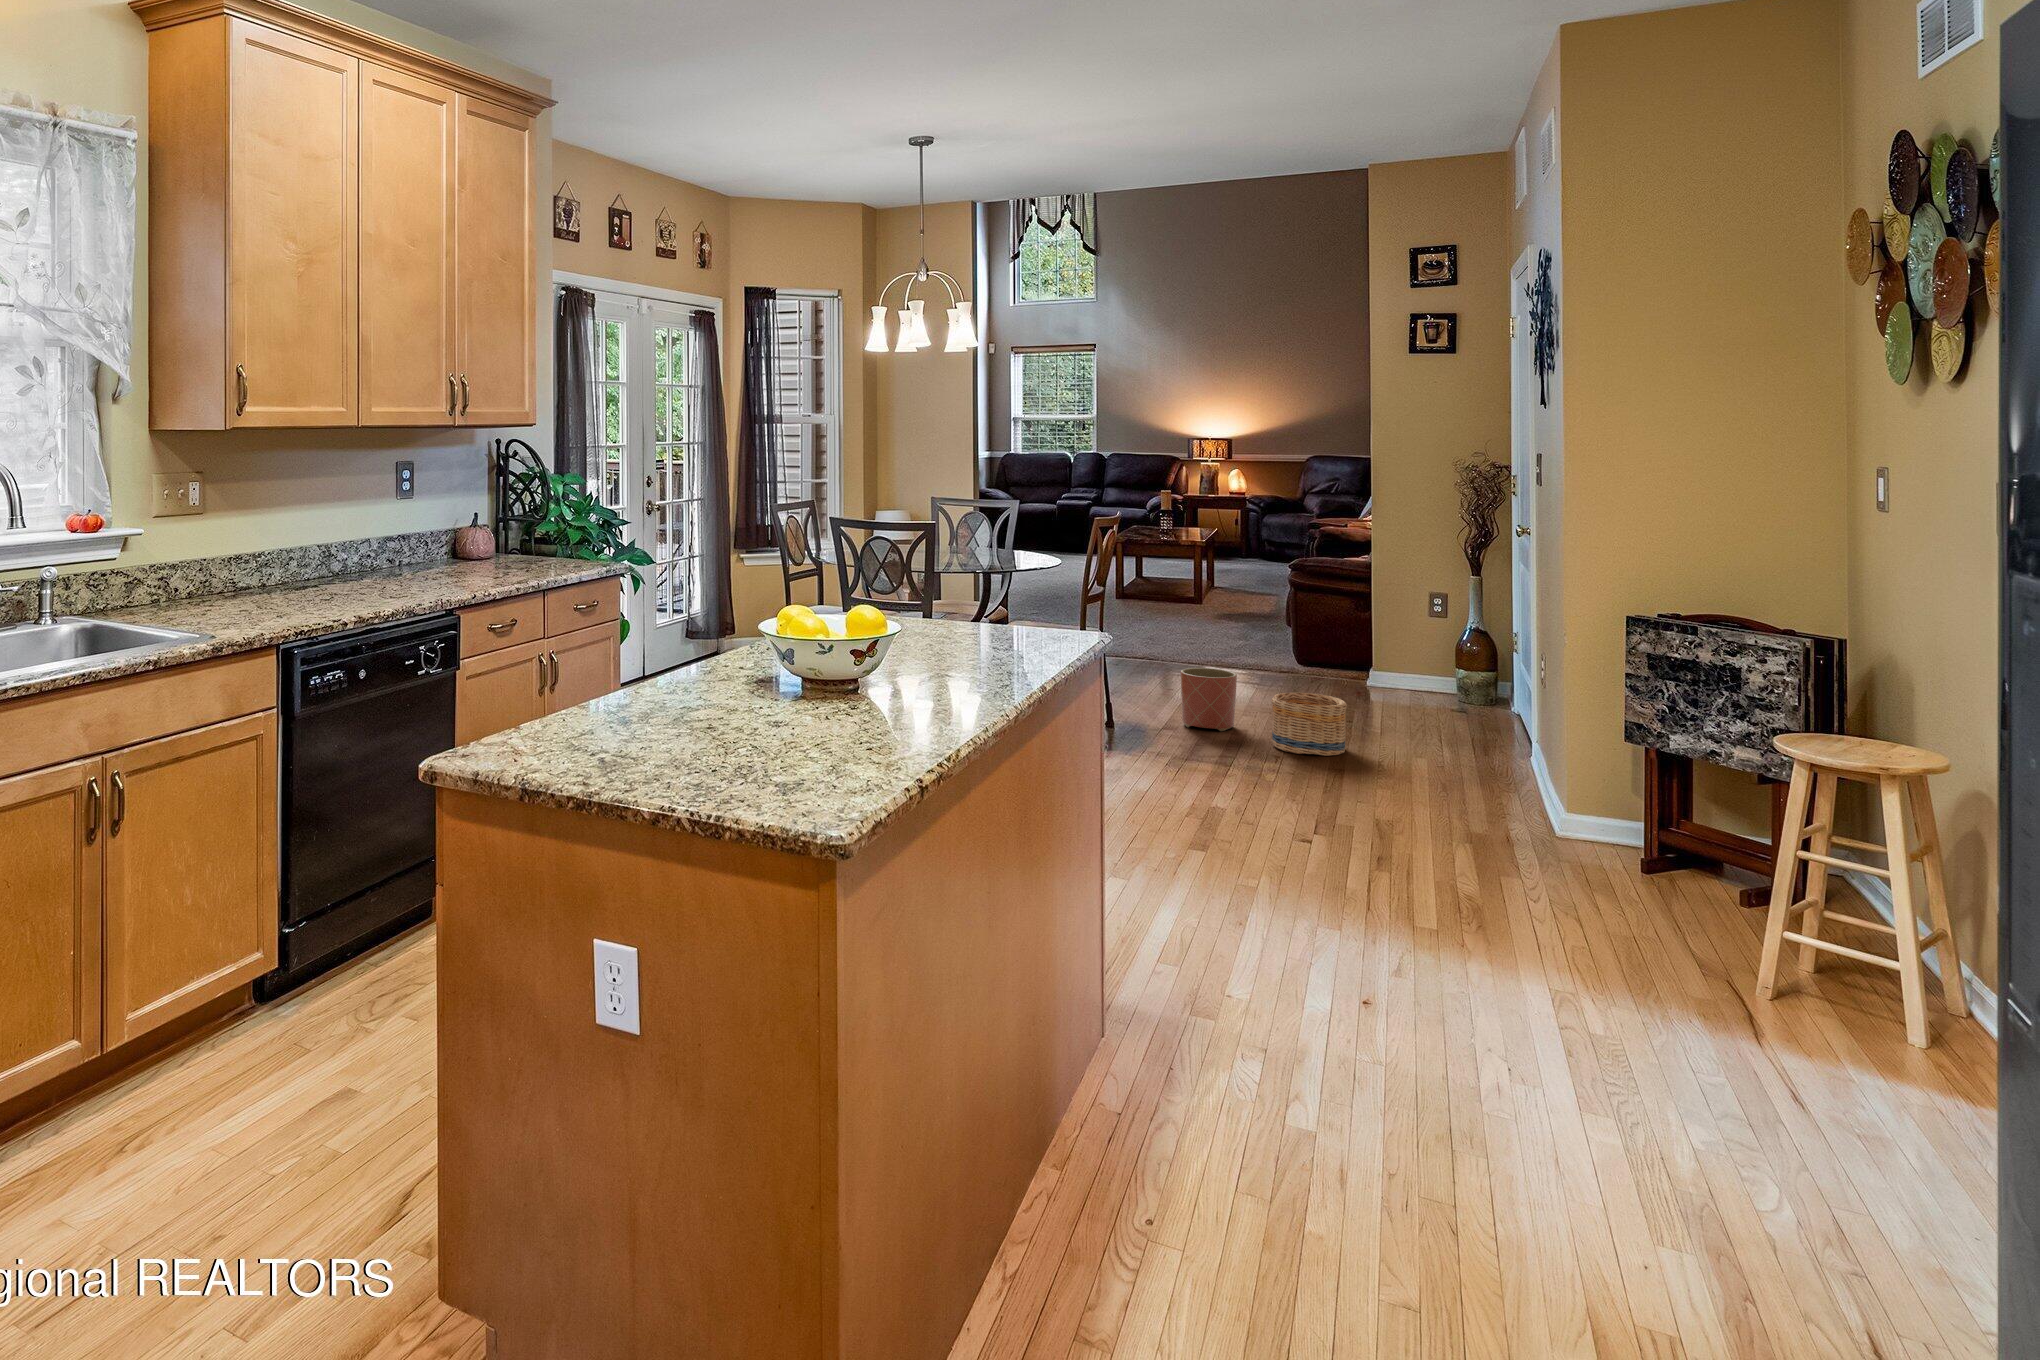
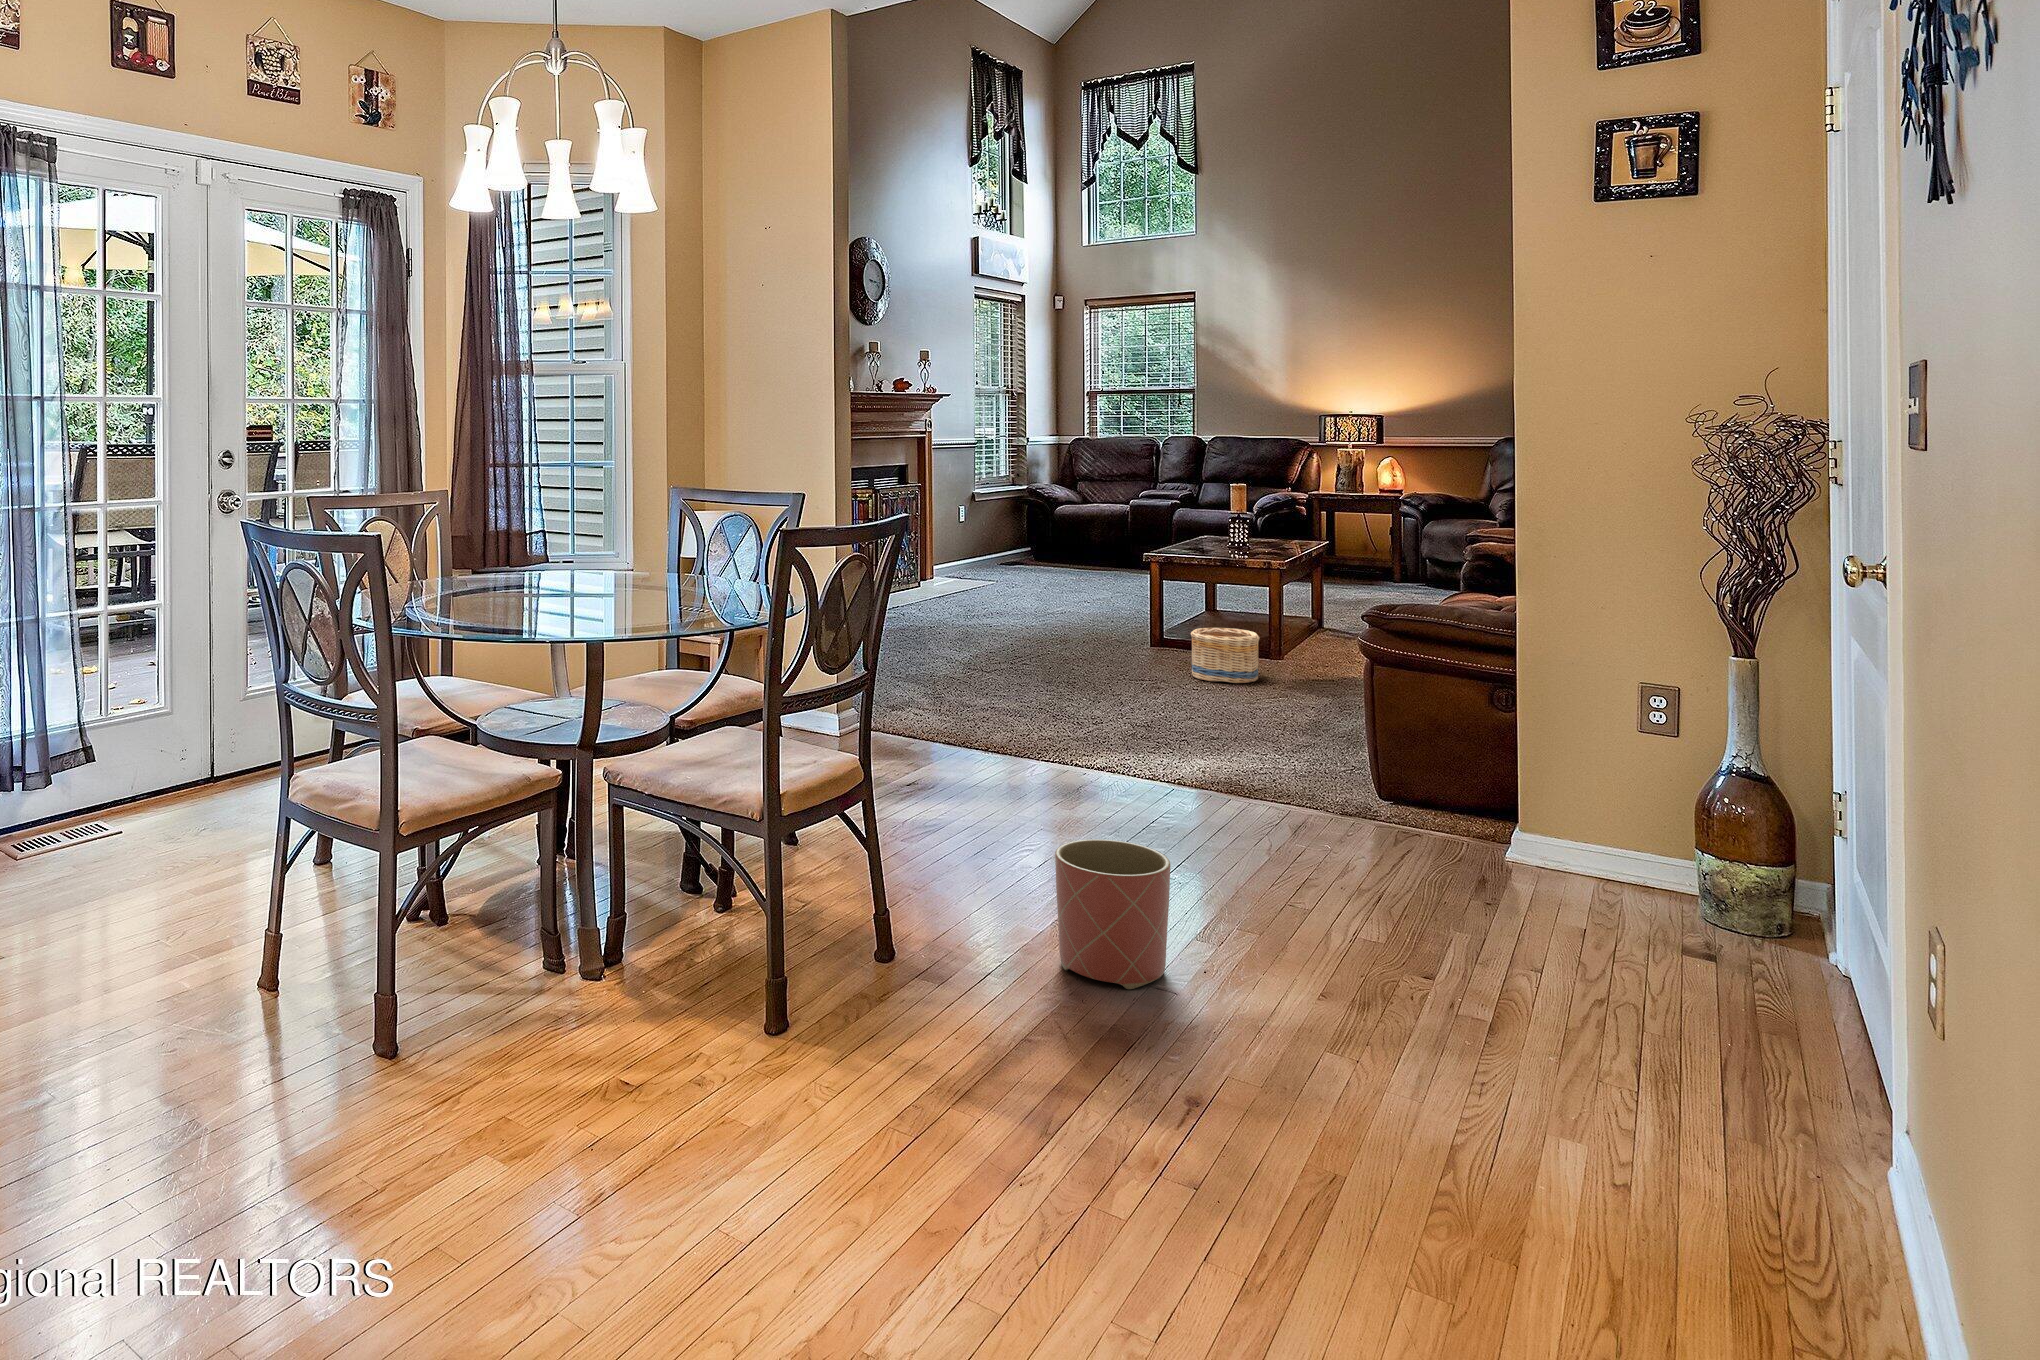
basket: present [1271,693,1347,756] -> present [1191,628,1260,683]

